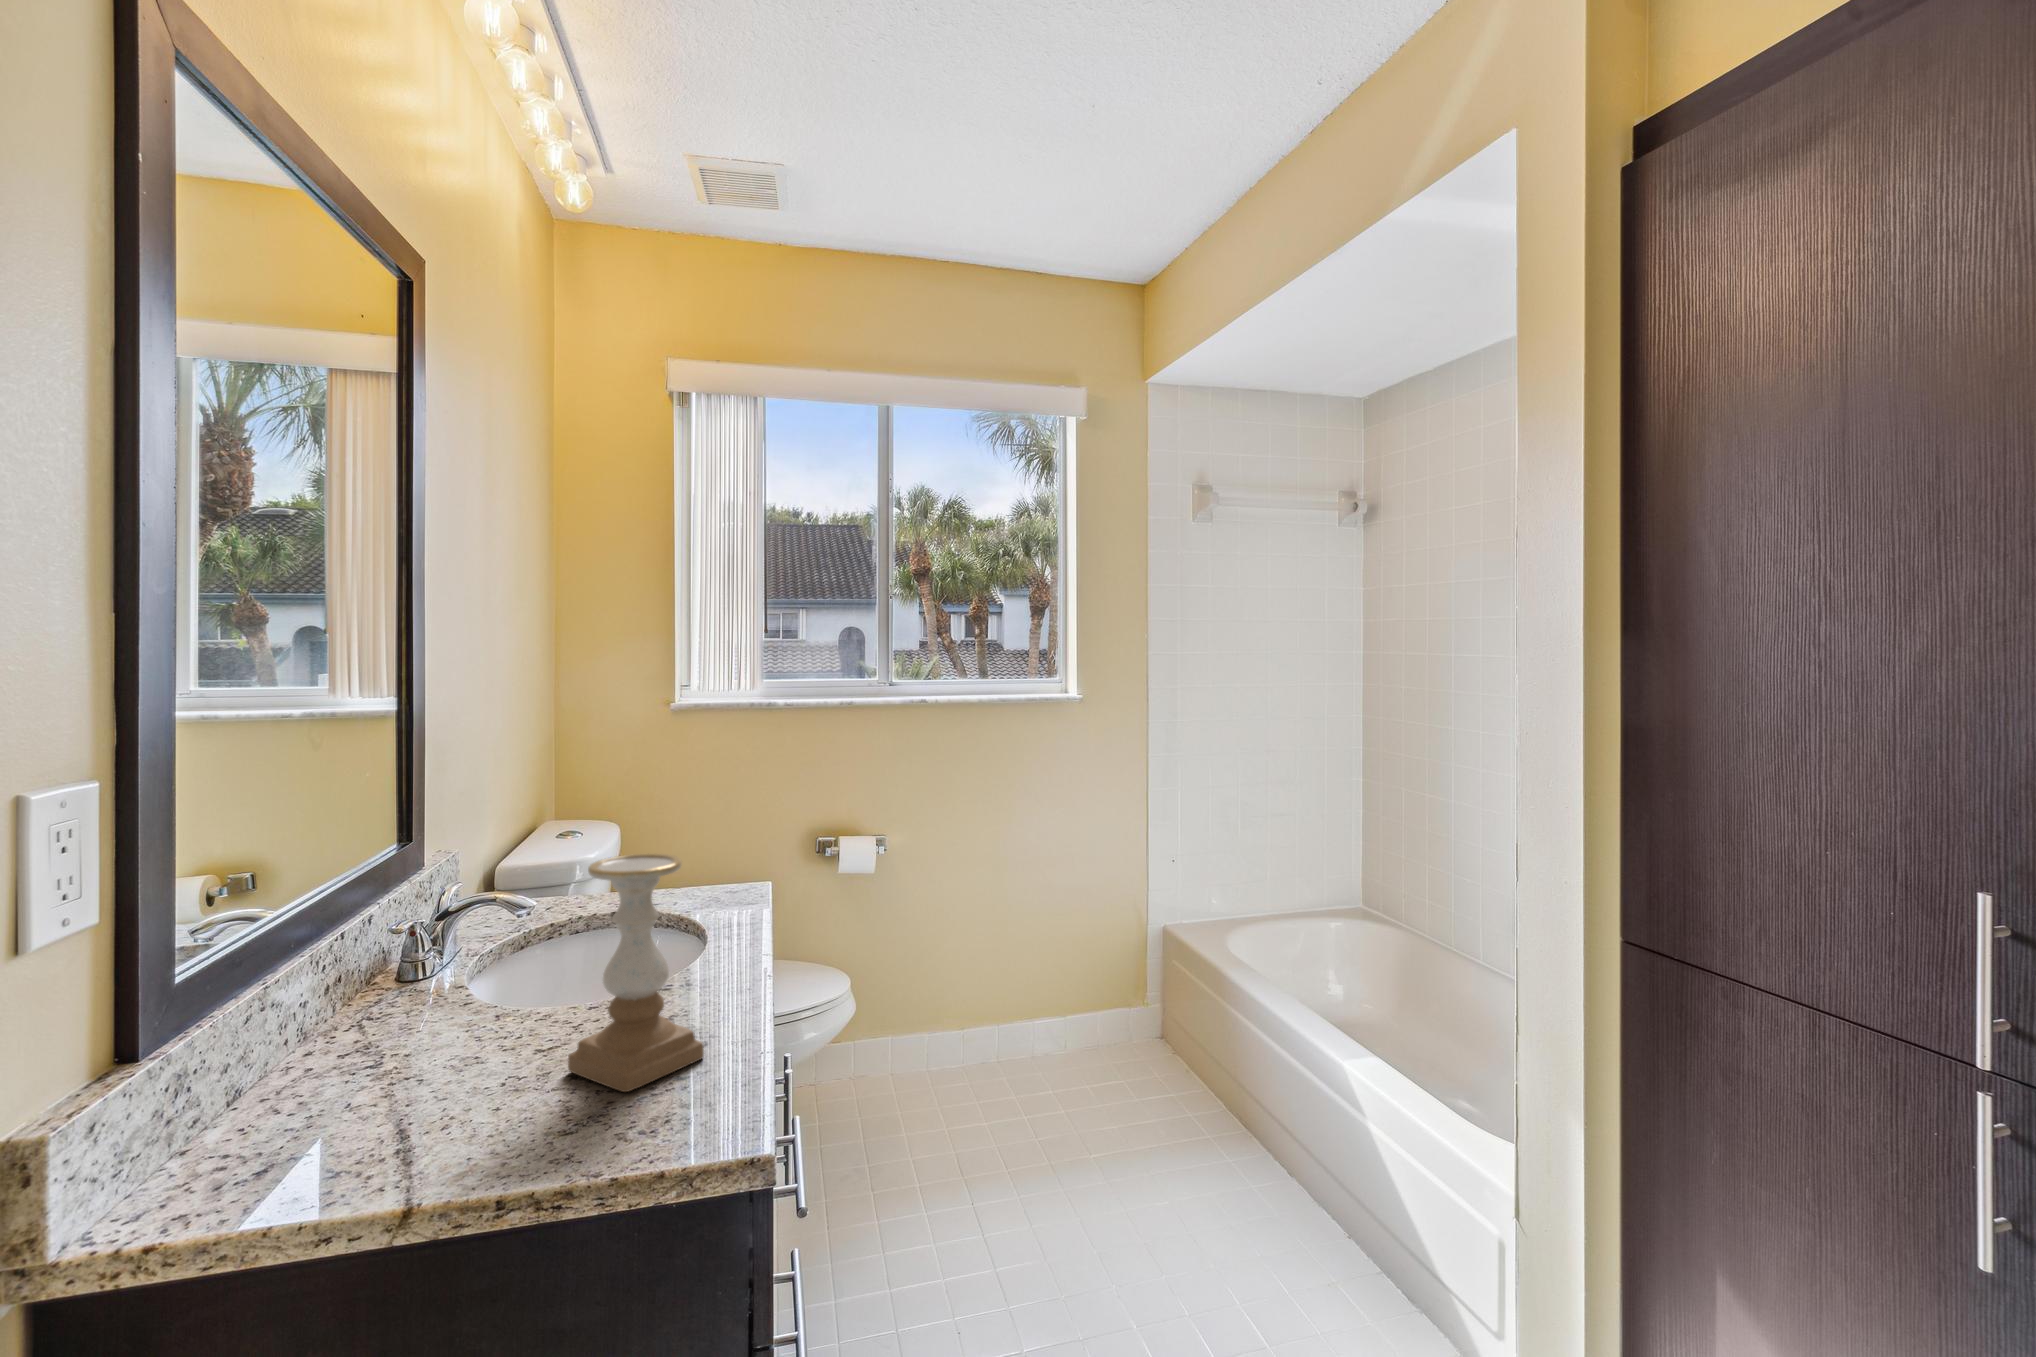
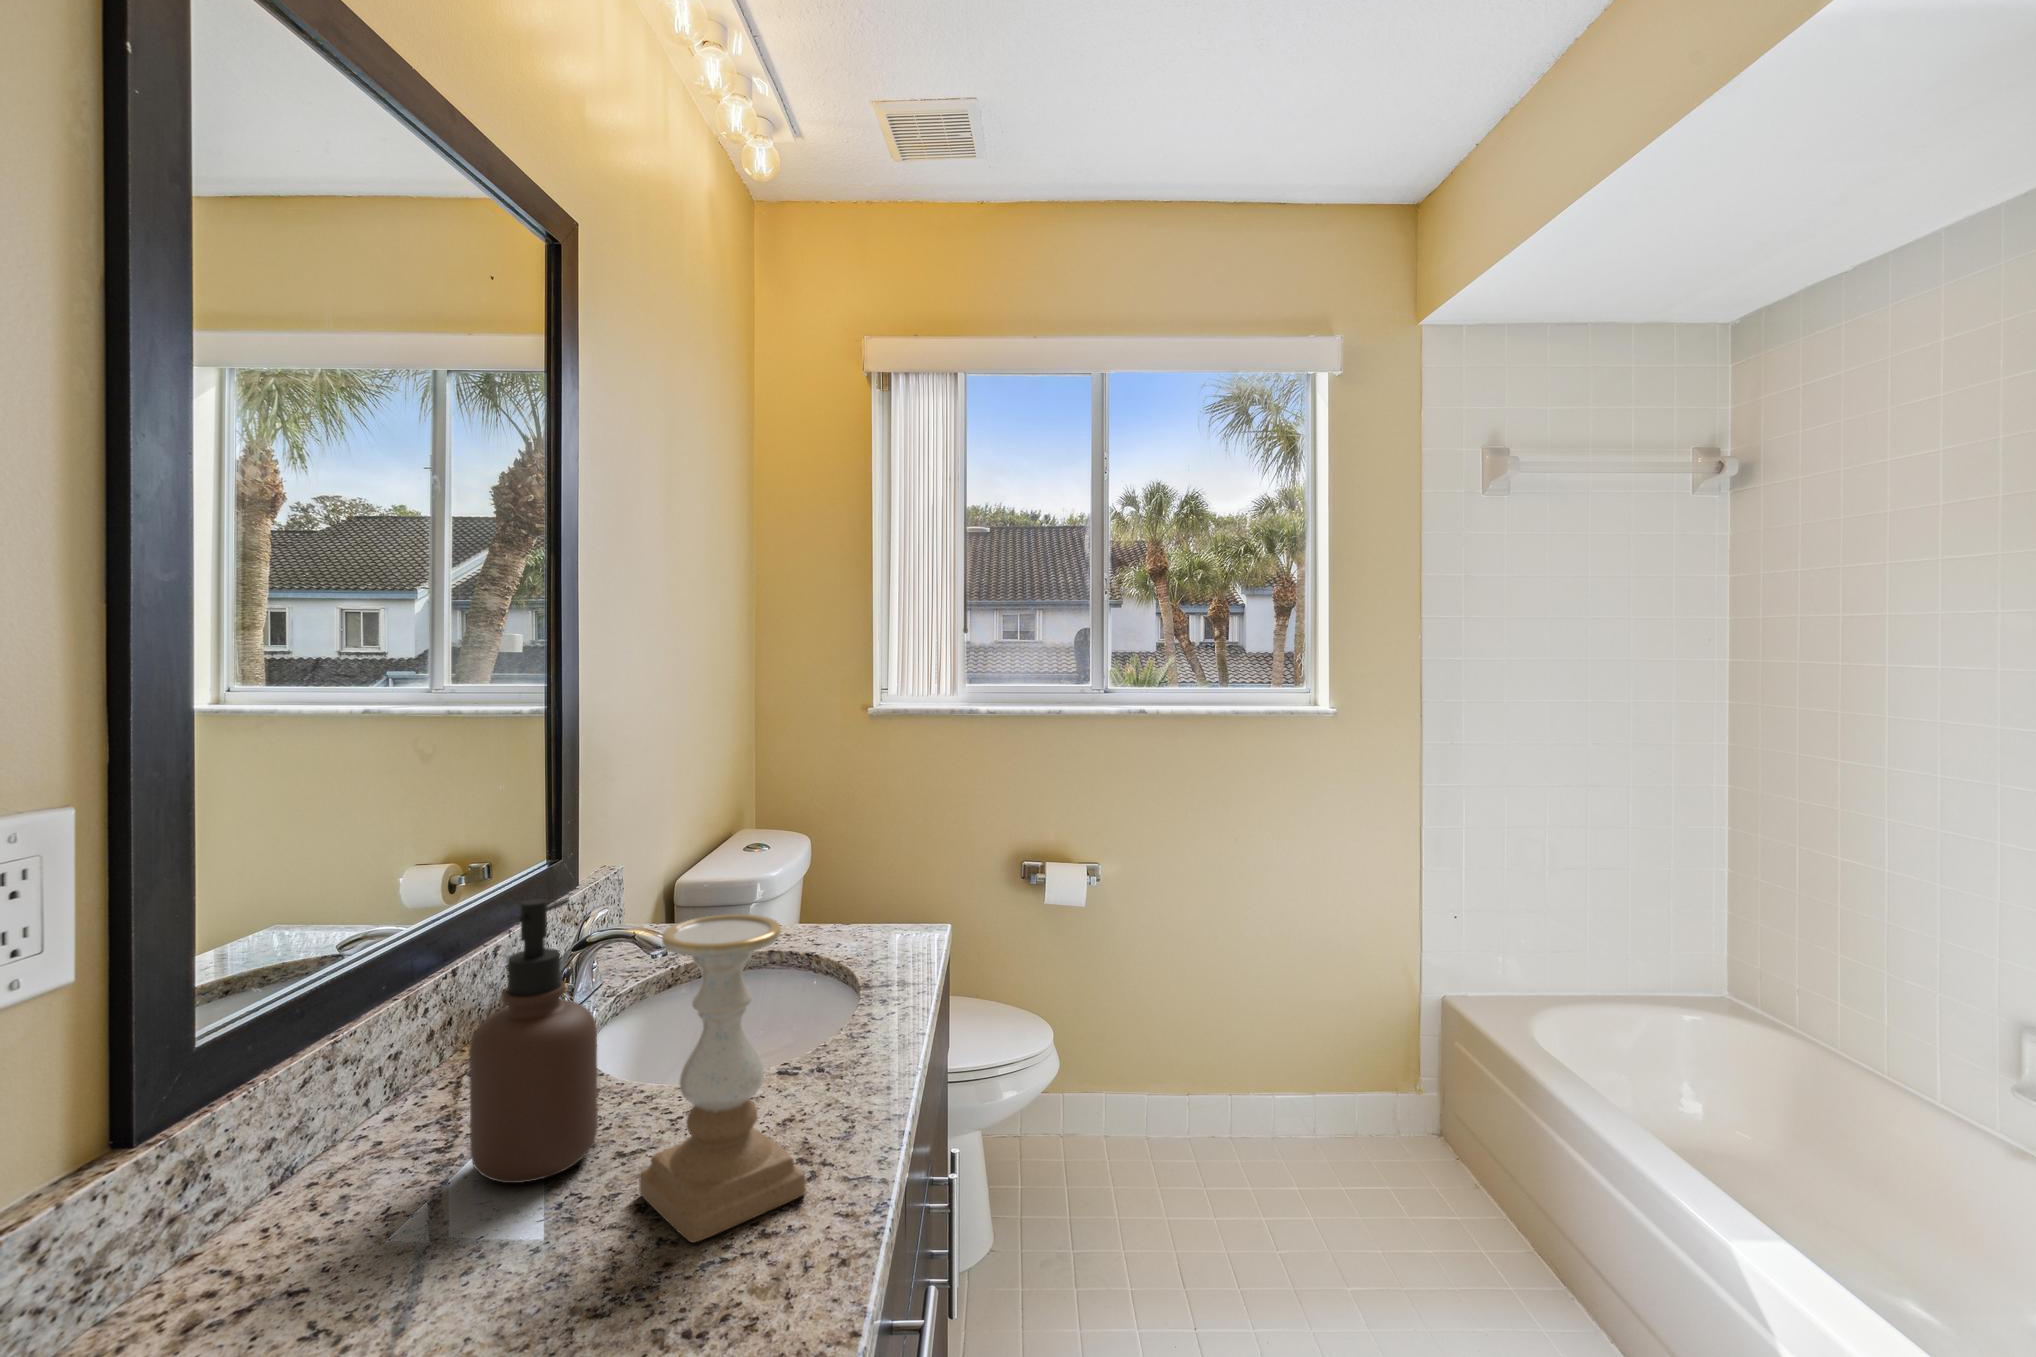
soap dispenser: none [411,852,519,1078] -> present [469,898,598,1183]

